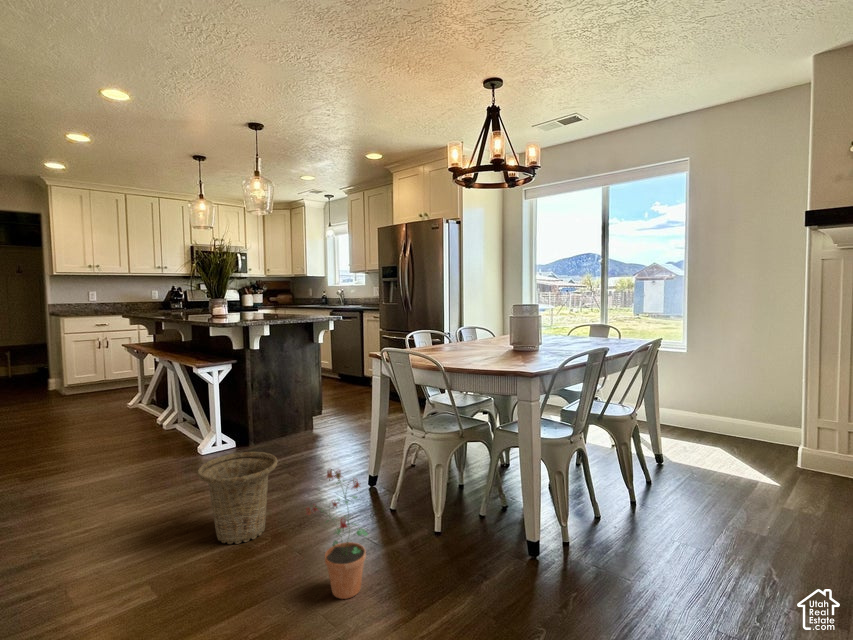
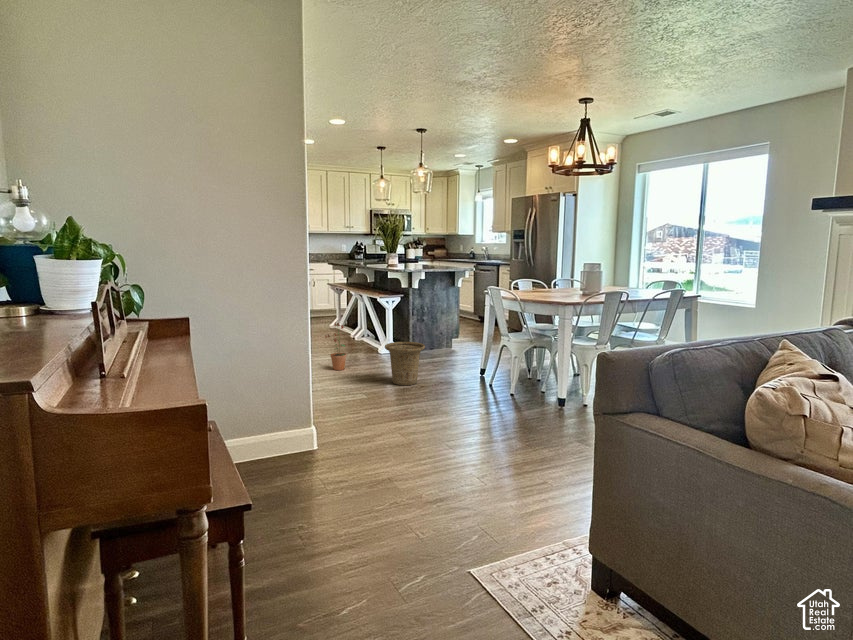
potted plant: present [307,469,368,599] -> present [325,322,347,370]

